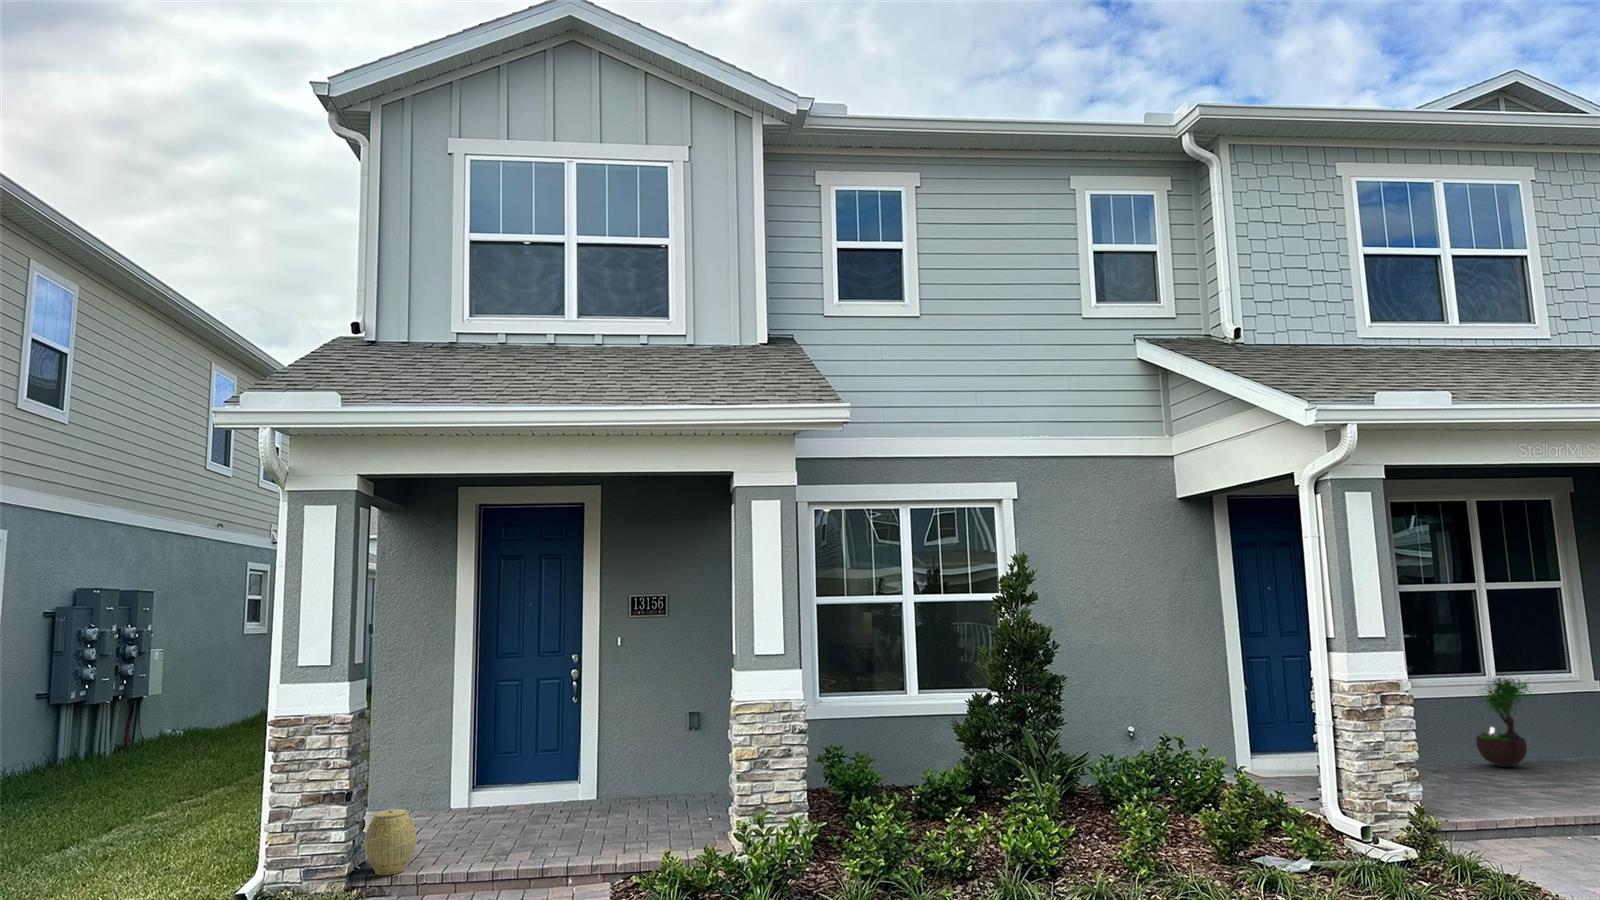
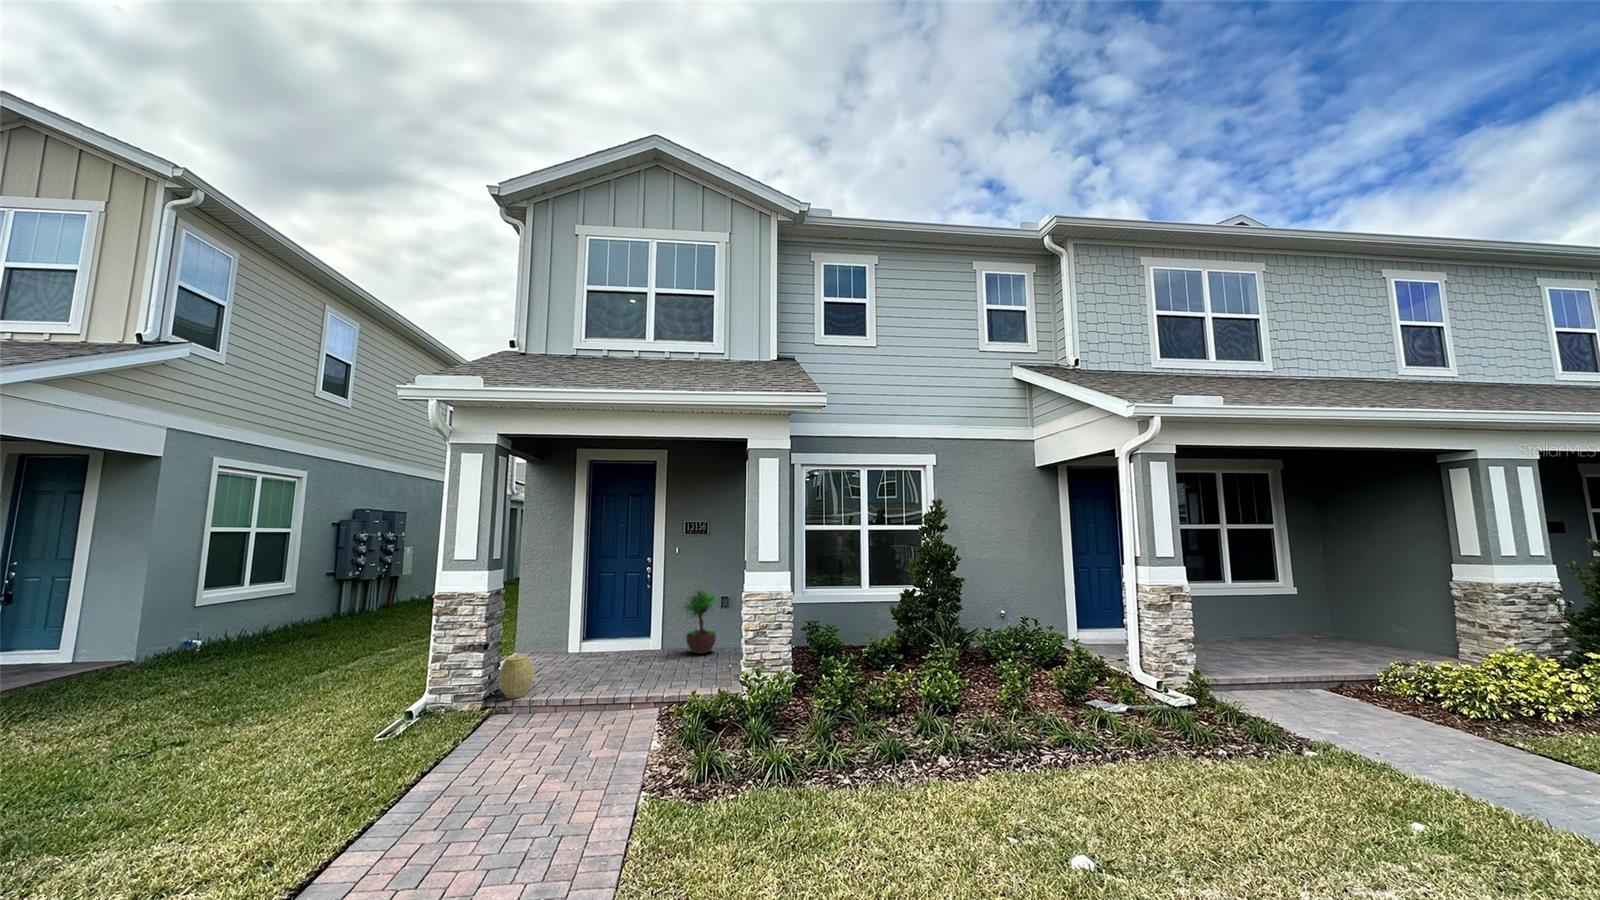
potted tree: present [1476,675,1531,767] -> present [683,590,717,654]

